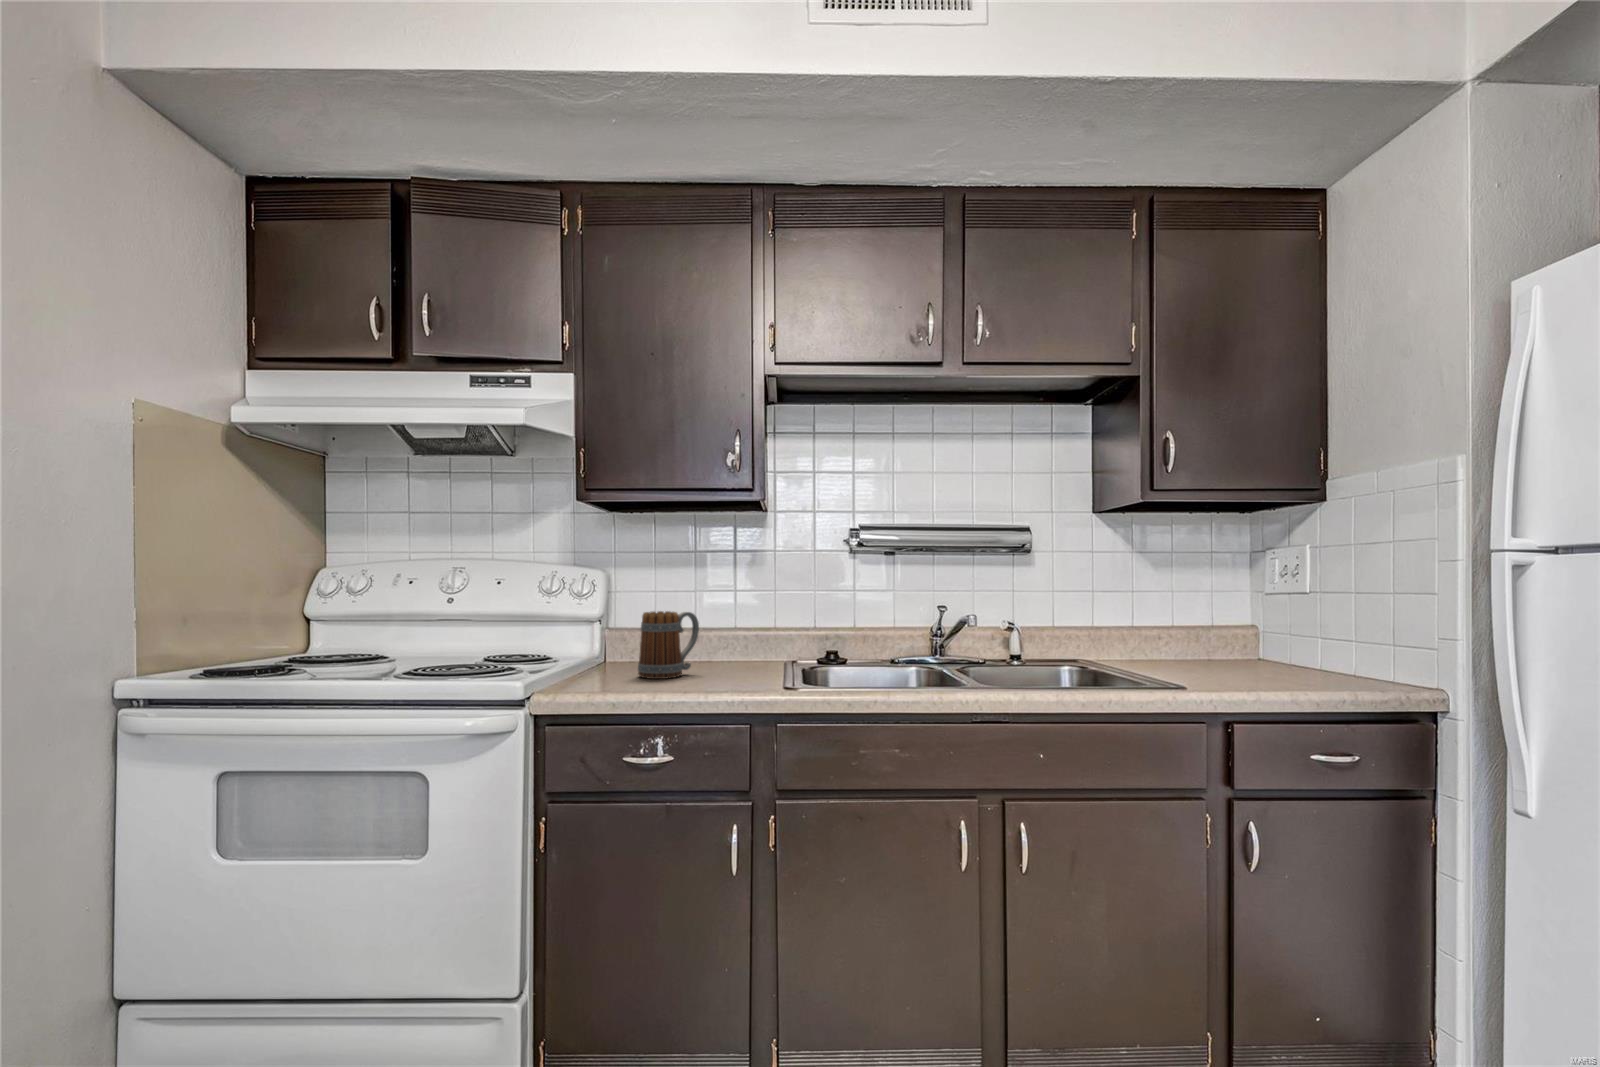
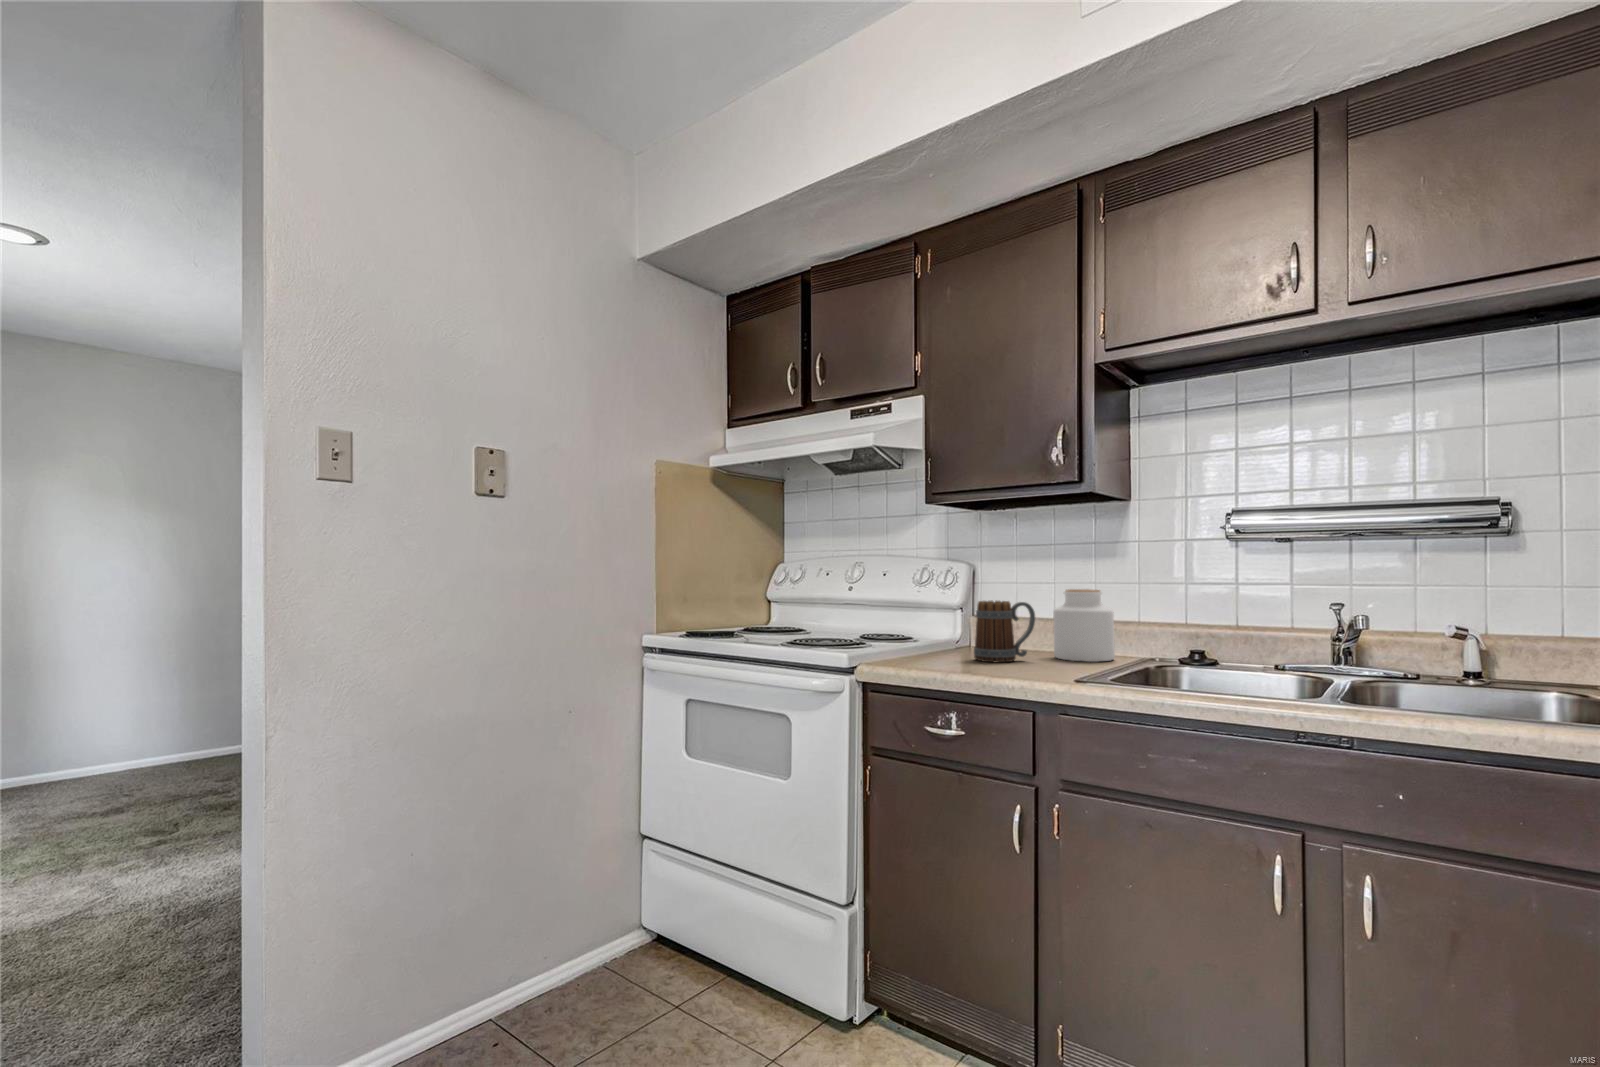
jar: none [705,596,762,670] -> present [1053,589,1115,662]

